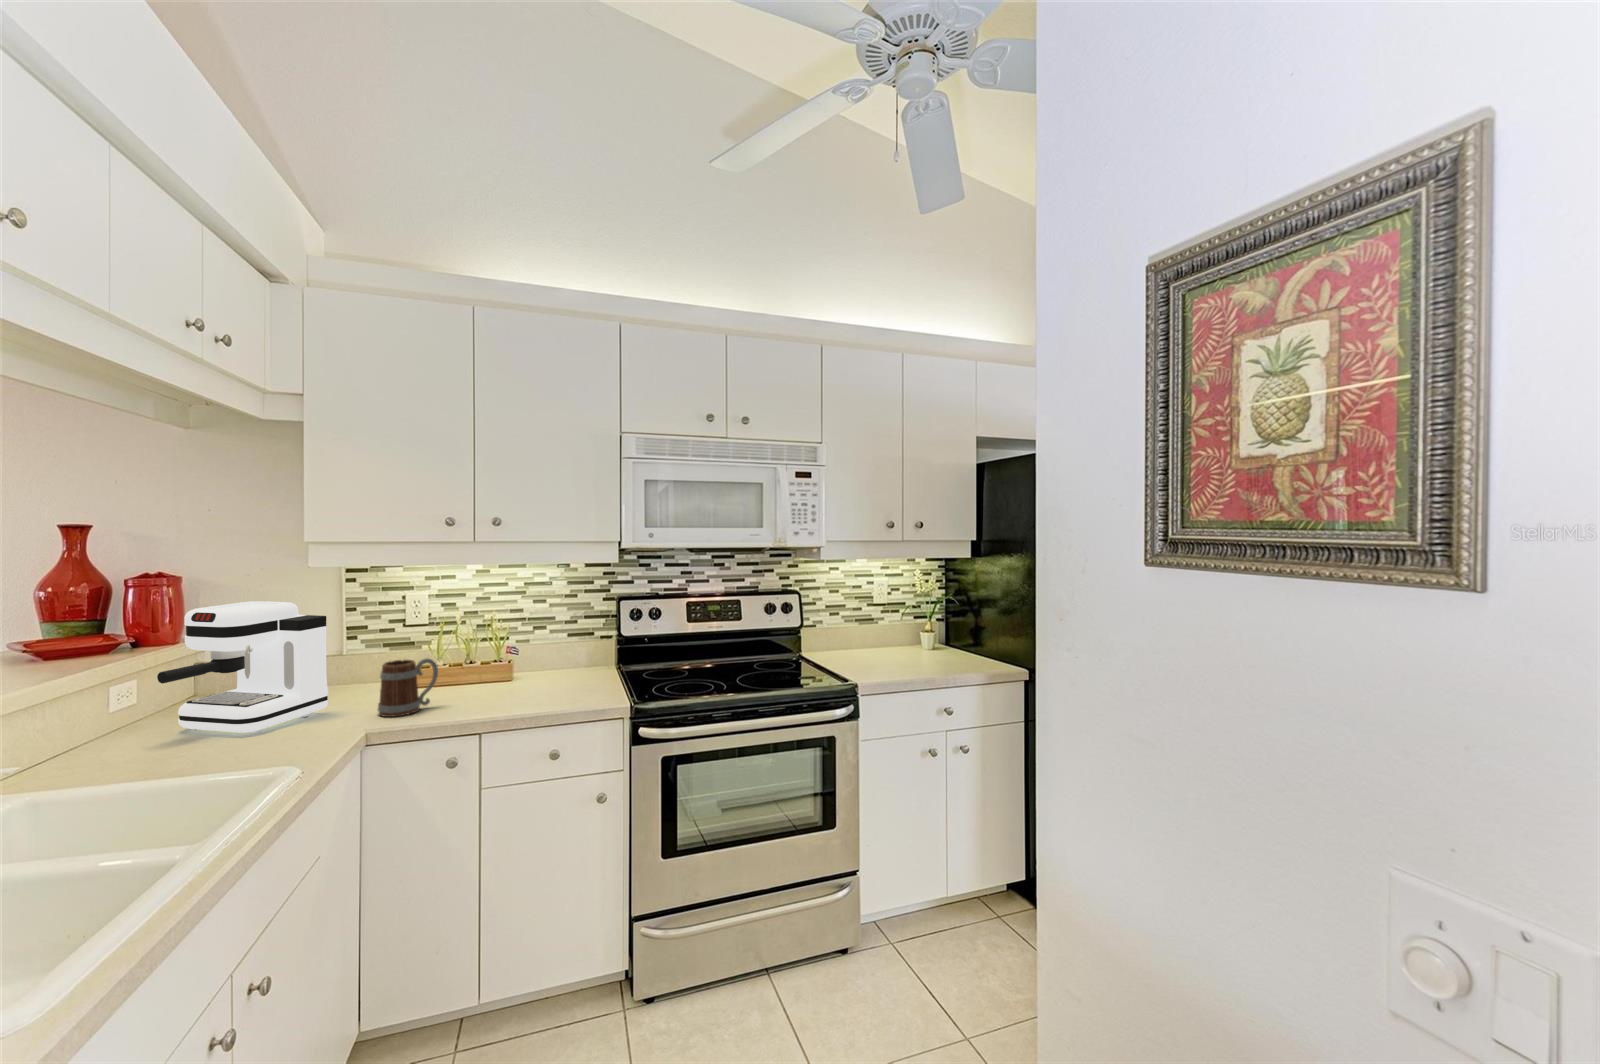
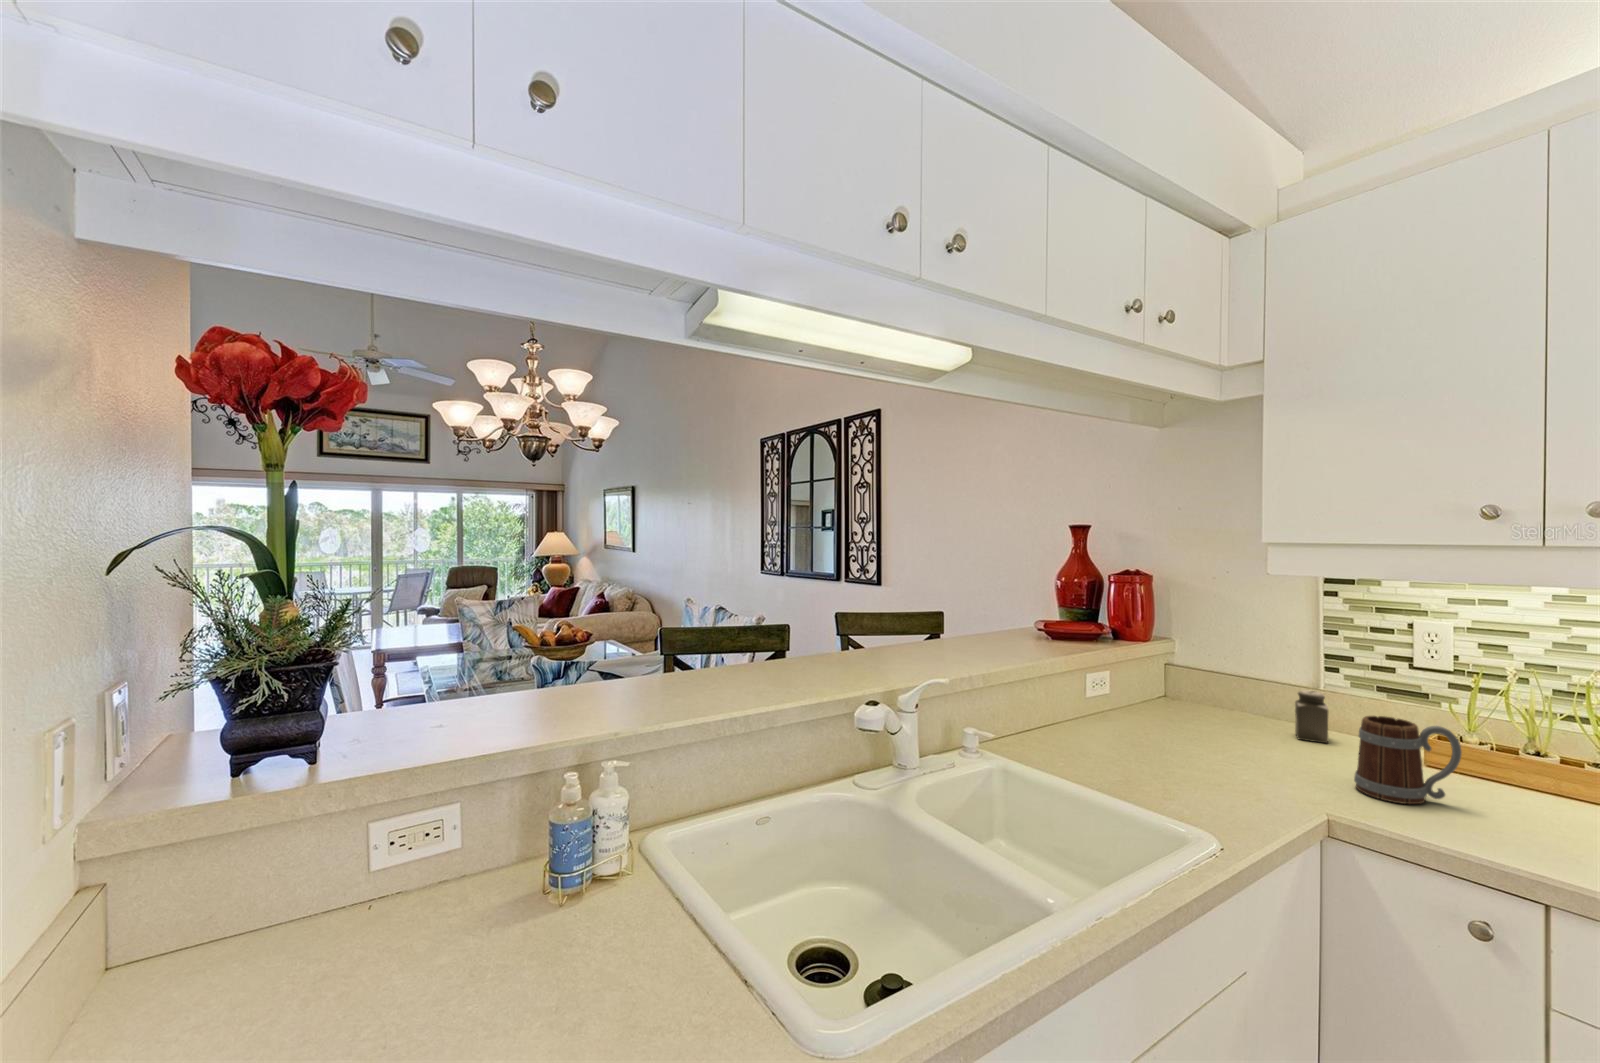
coffee maker: present [157,601,328,733] -> none [1115,608,1289,758]
salt shaker: none [327,657,352,698] -> present [1295,690,1328,743]

